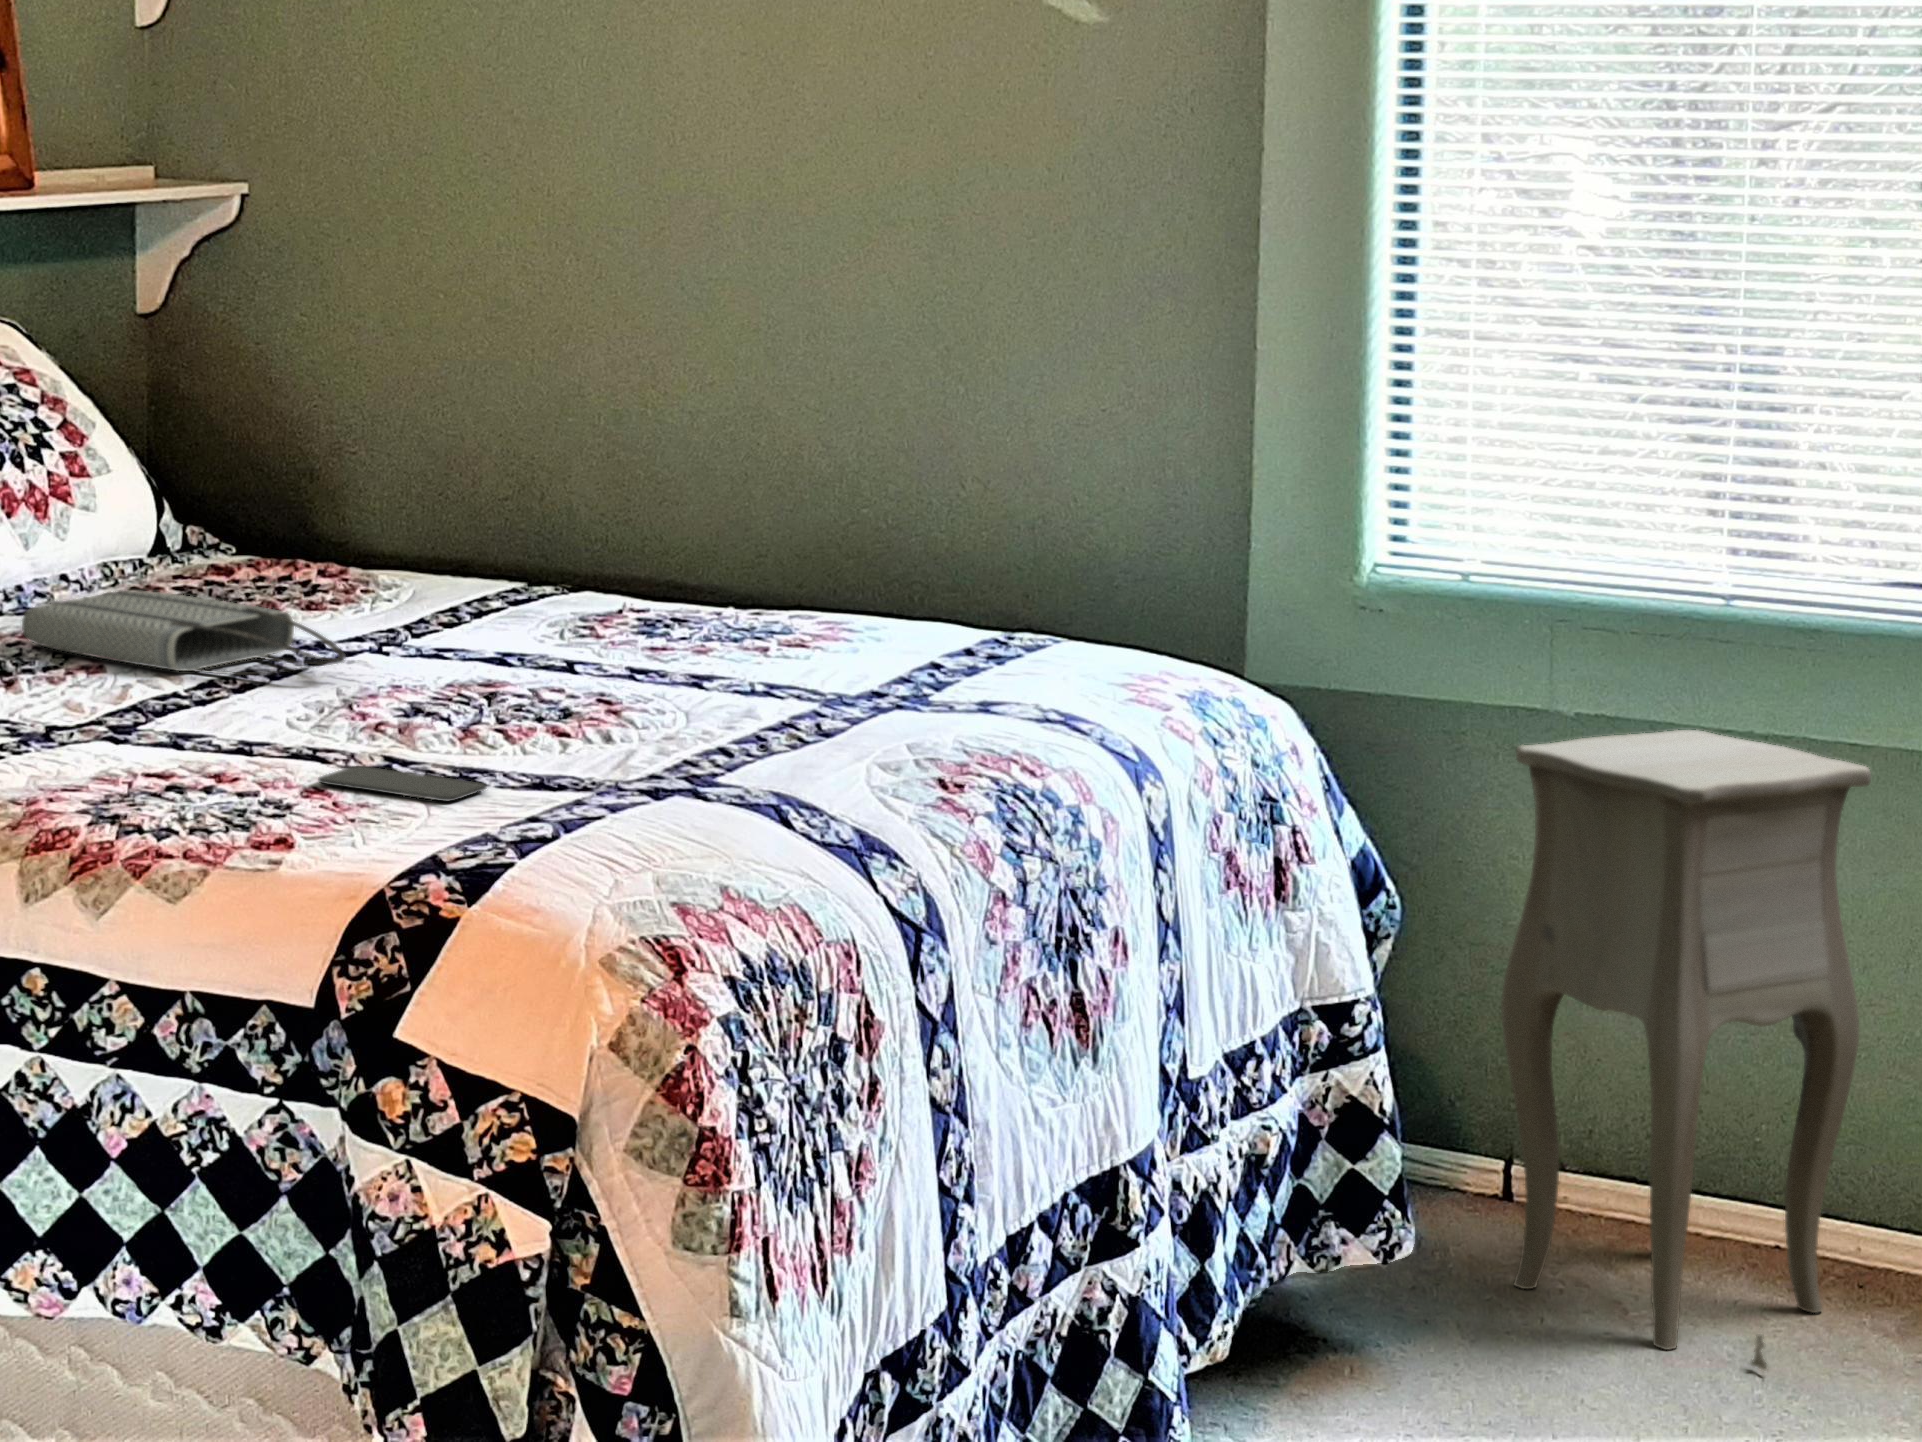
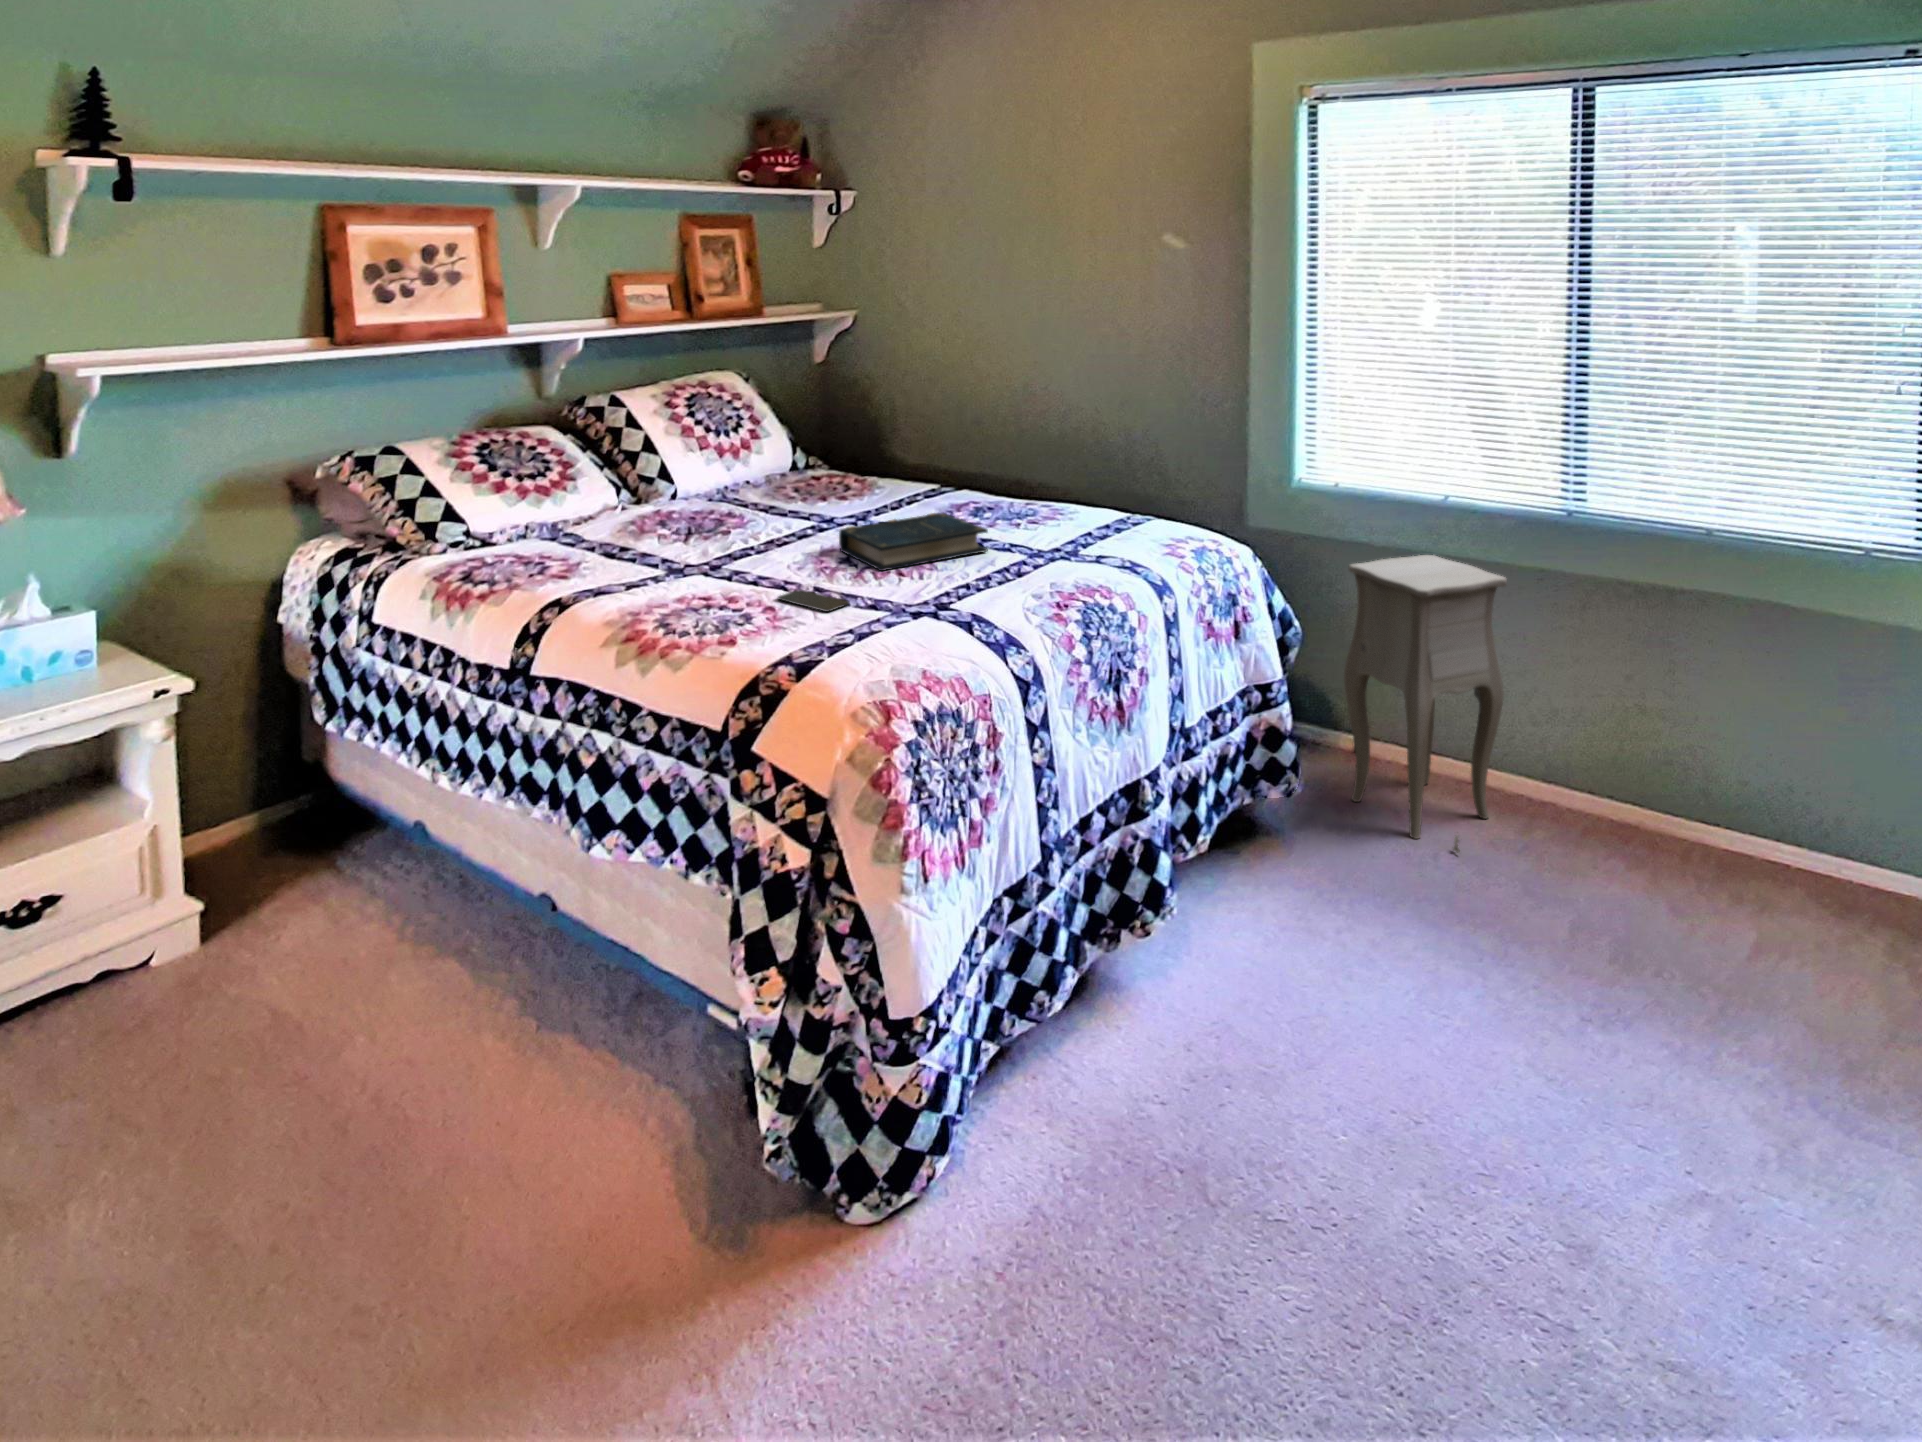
tote bag: present [22,590,345,674] -> none [710,491,831,533]
book: none [384,625,728,738] -> present [839,513,988,571]

